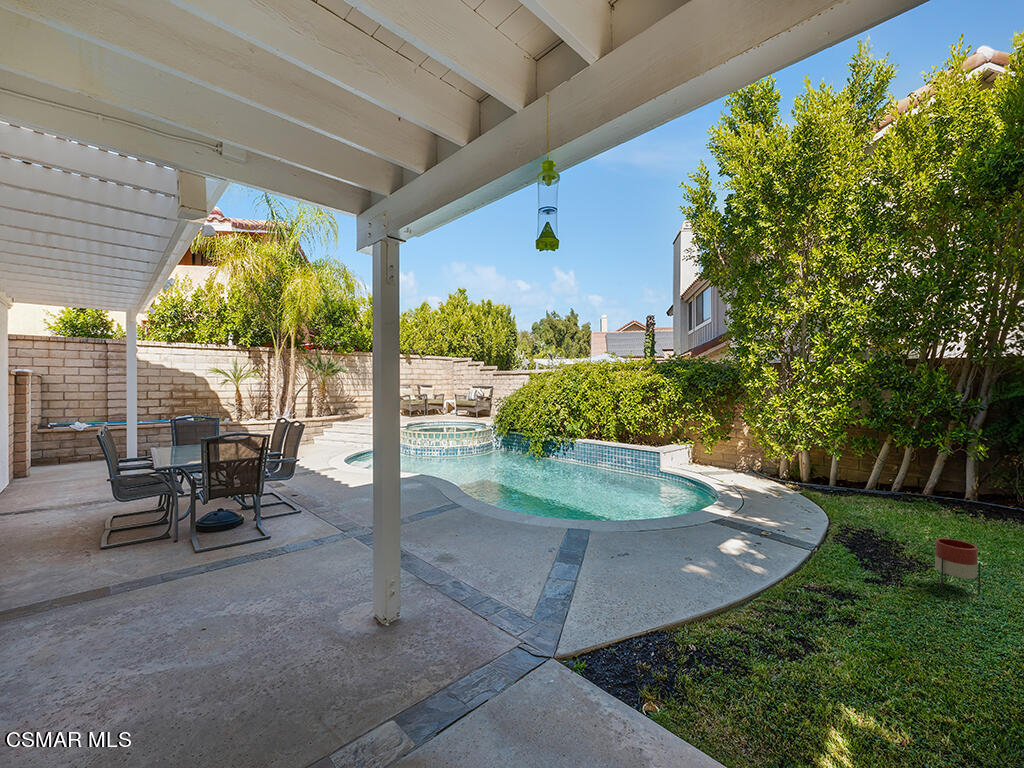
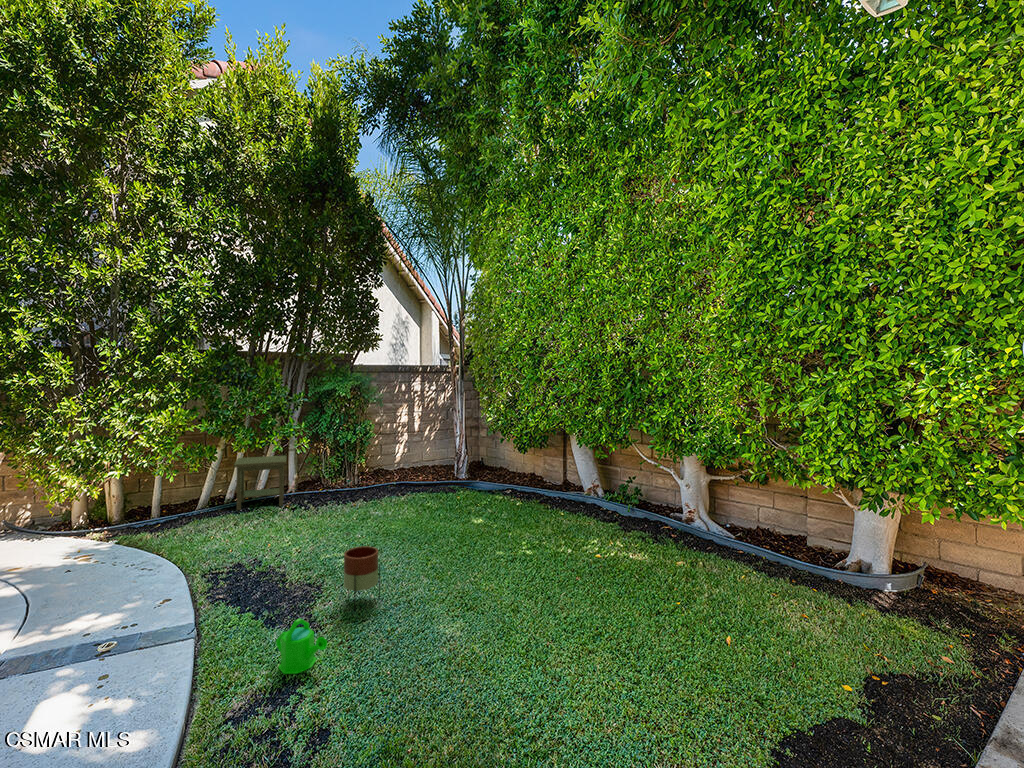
side table: none [894,454,958,507] -> present [234,456,286,510]
watering can: none [849,558,884,595] -> present [276,618,327,674]

